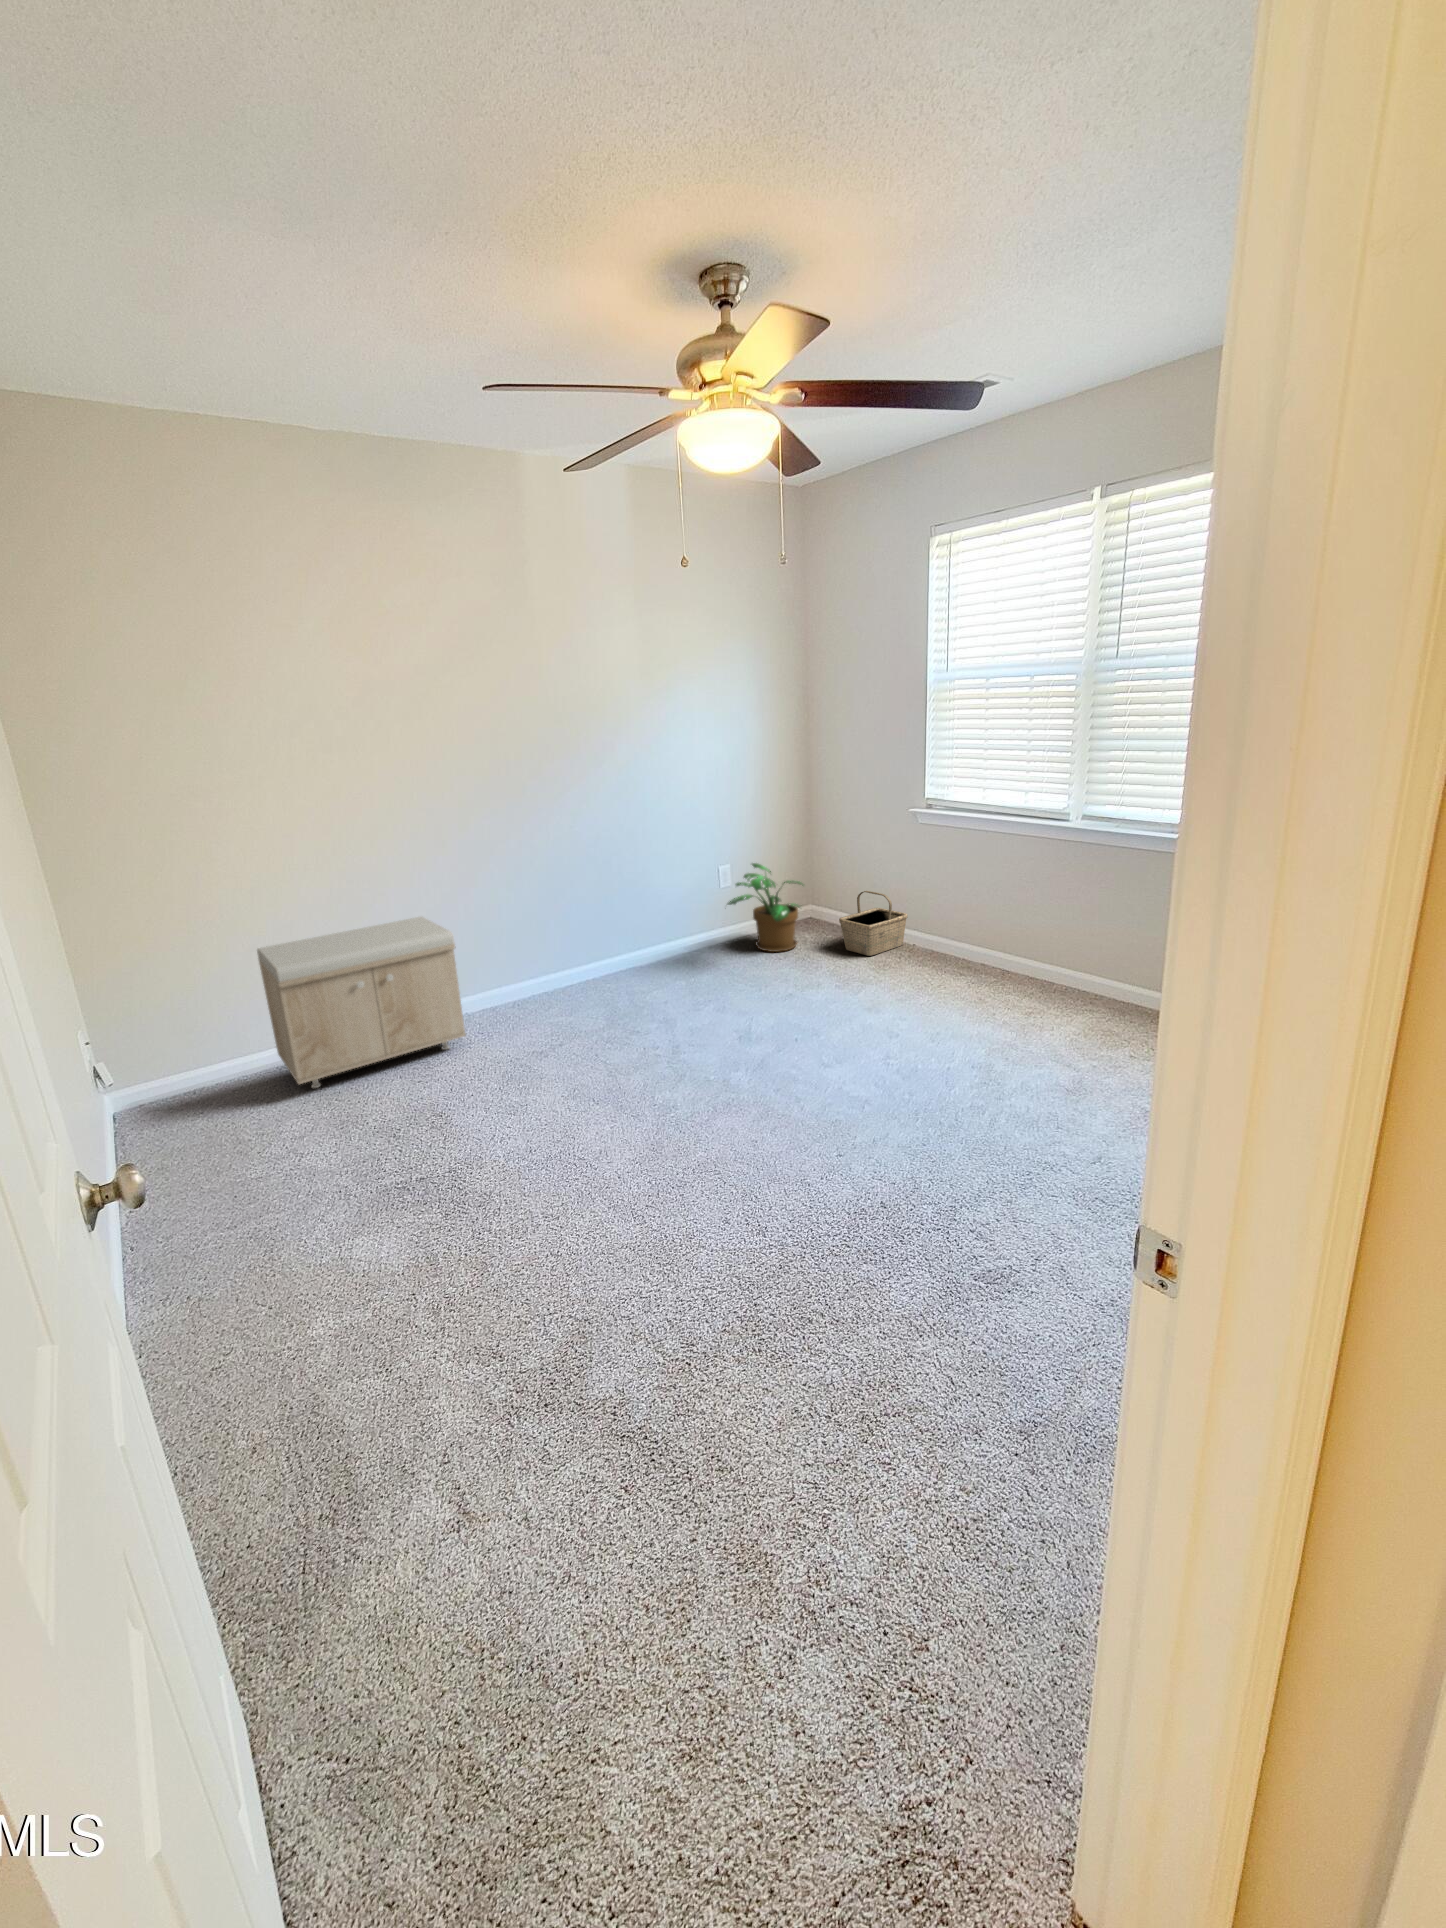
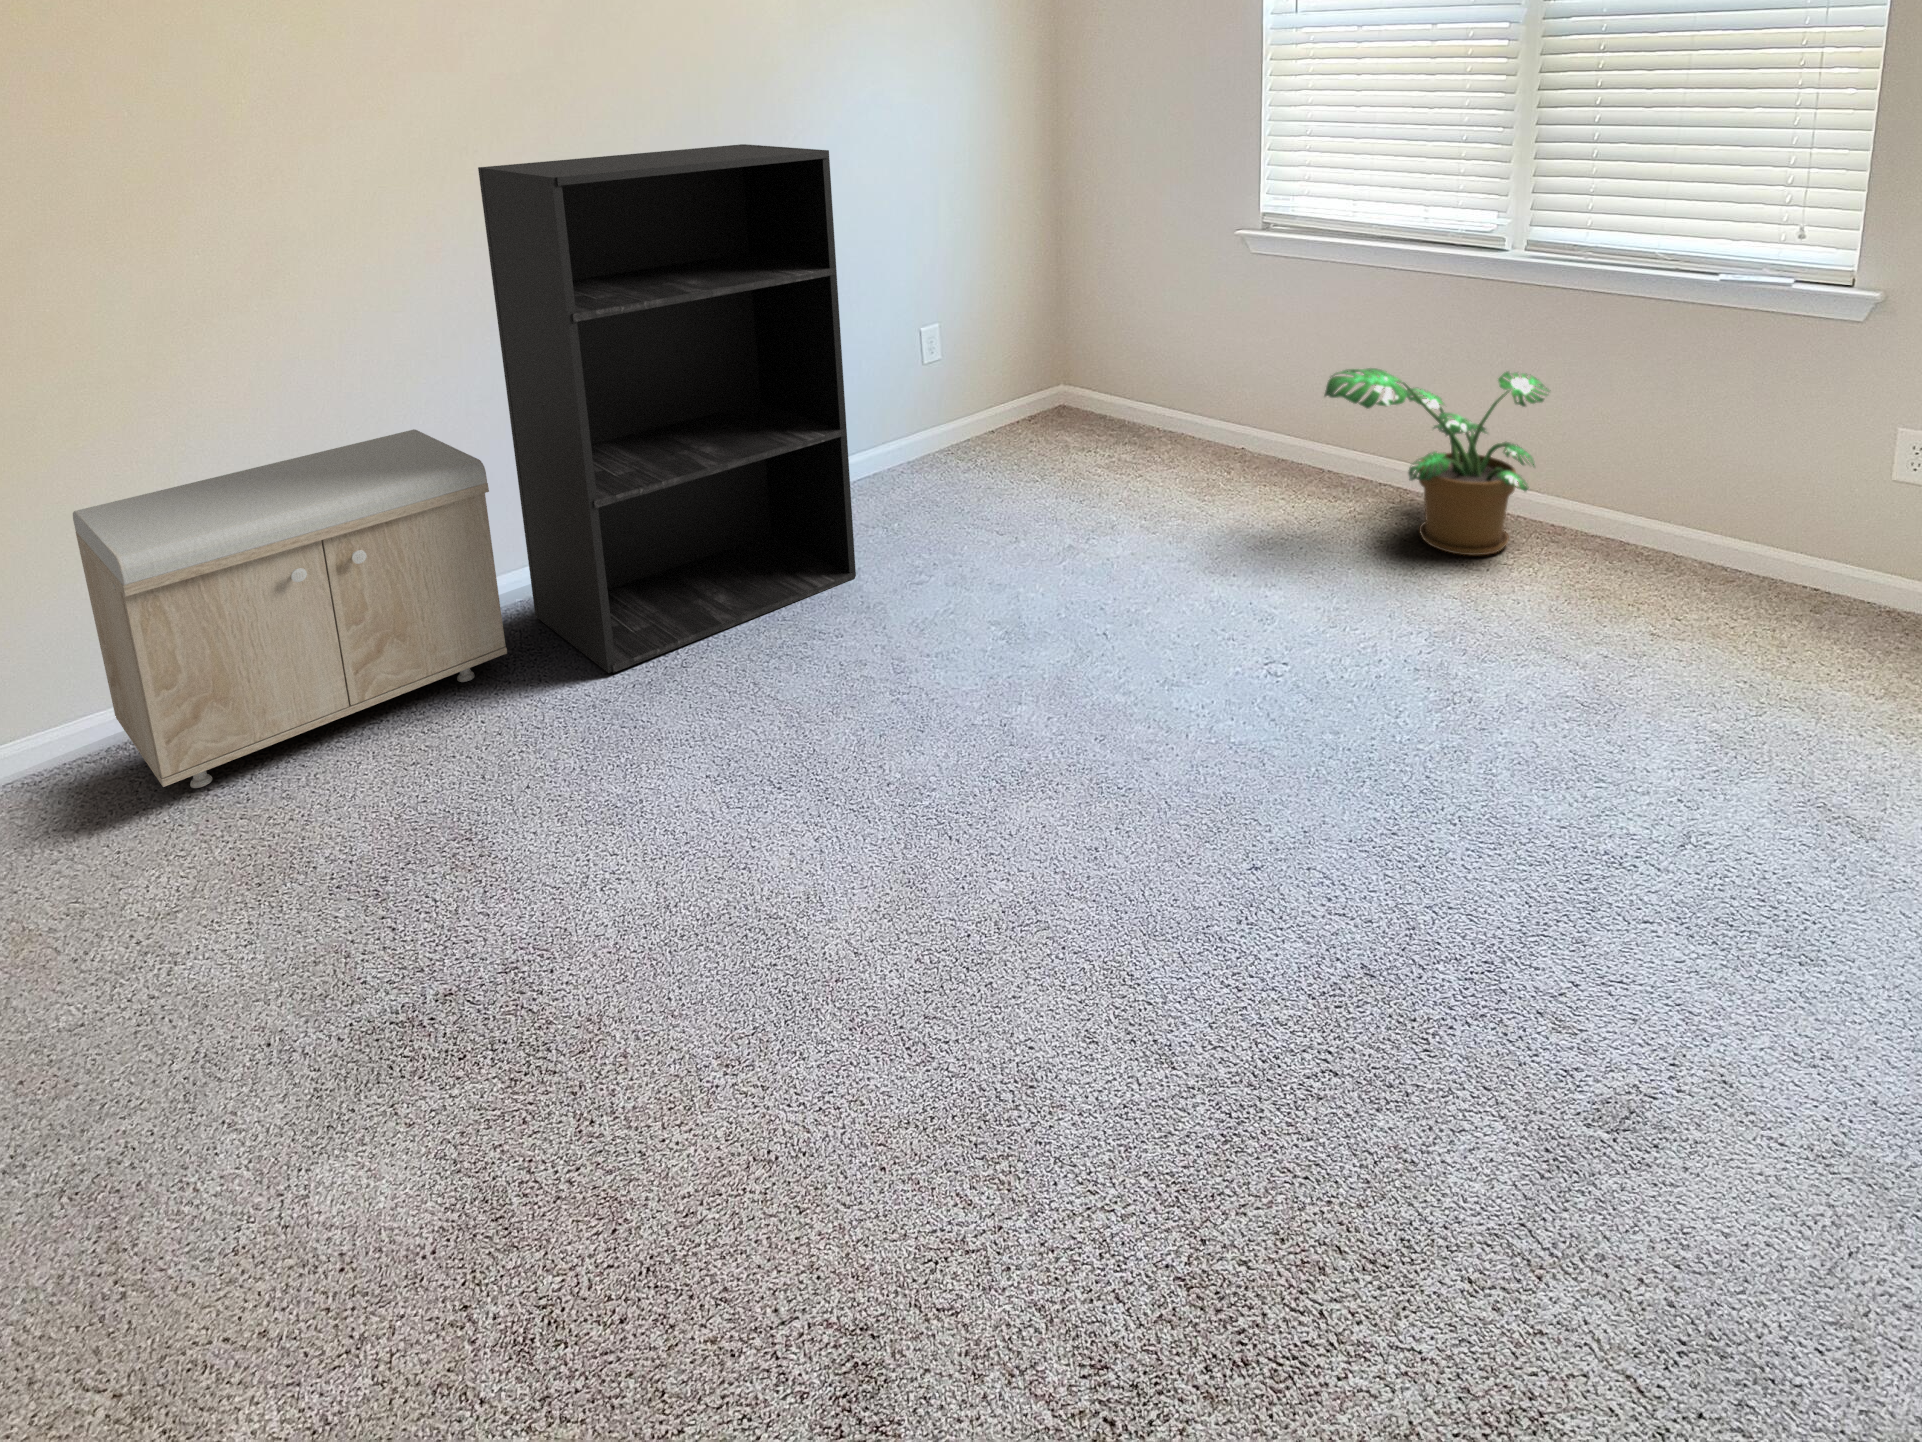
bookshelf: none [452,760,658,1050] -> present [478,144,856,673]
potted plant: present [727,863,803,952] -> present [1324,368,1550,556]
basket: present [839,891,908,956] -> none [1133,355,1238,461]

